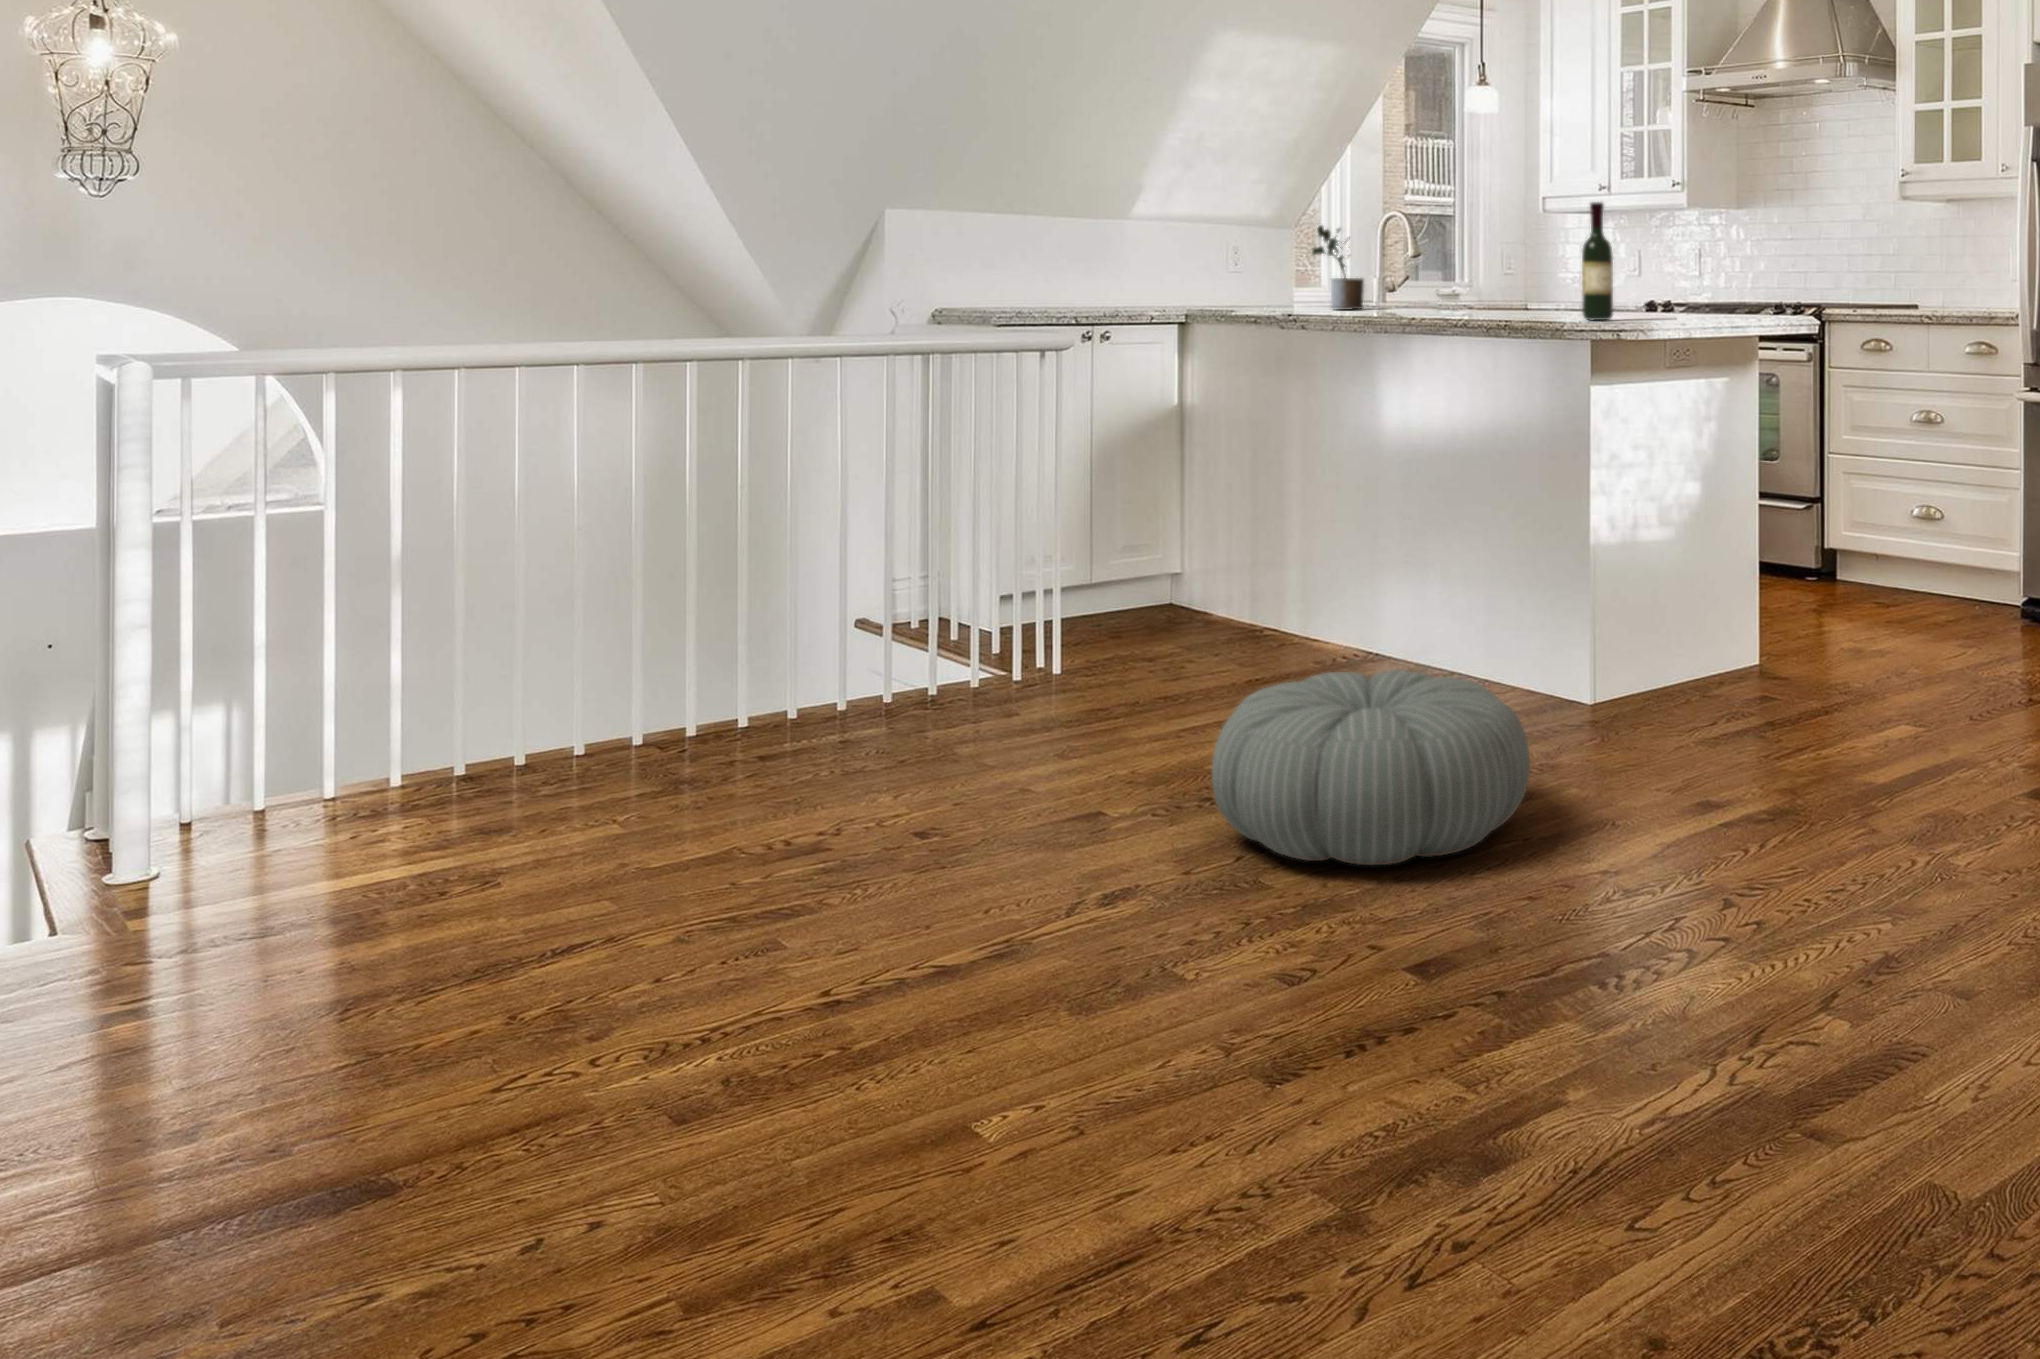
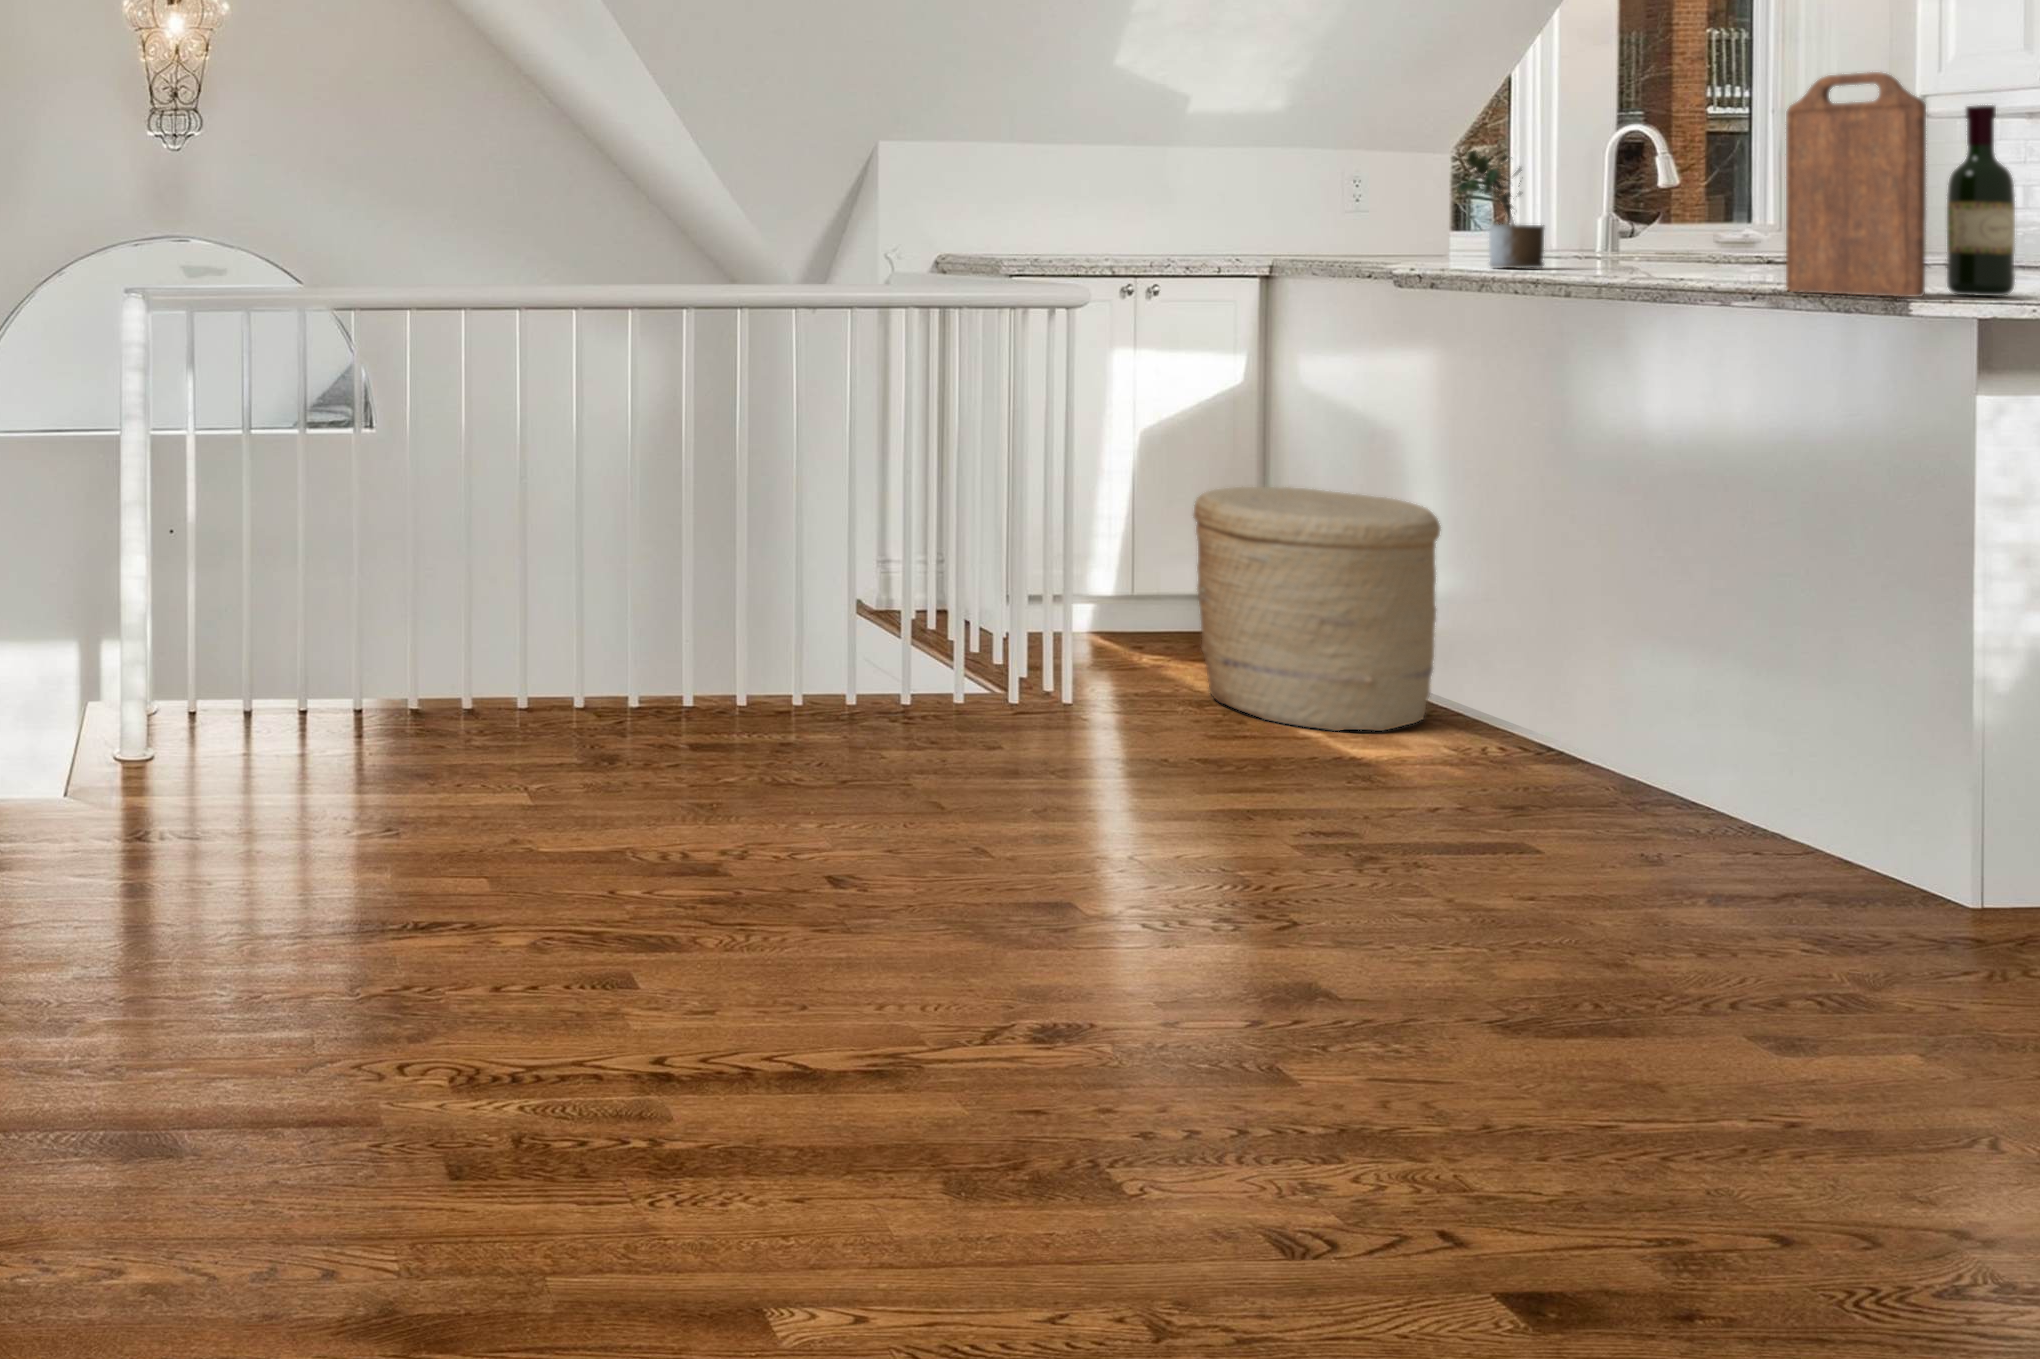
cutting board: none [1504,180,1574,323] -> present [1786,72,1926,297]
woven basket: none [1143,481,1307,660] -> present [1194,487,1440,731]
pouf: present [1212,670,1530,865] -> none [1220,785,1790,1113]

